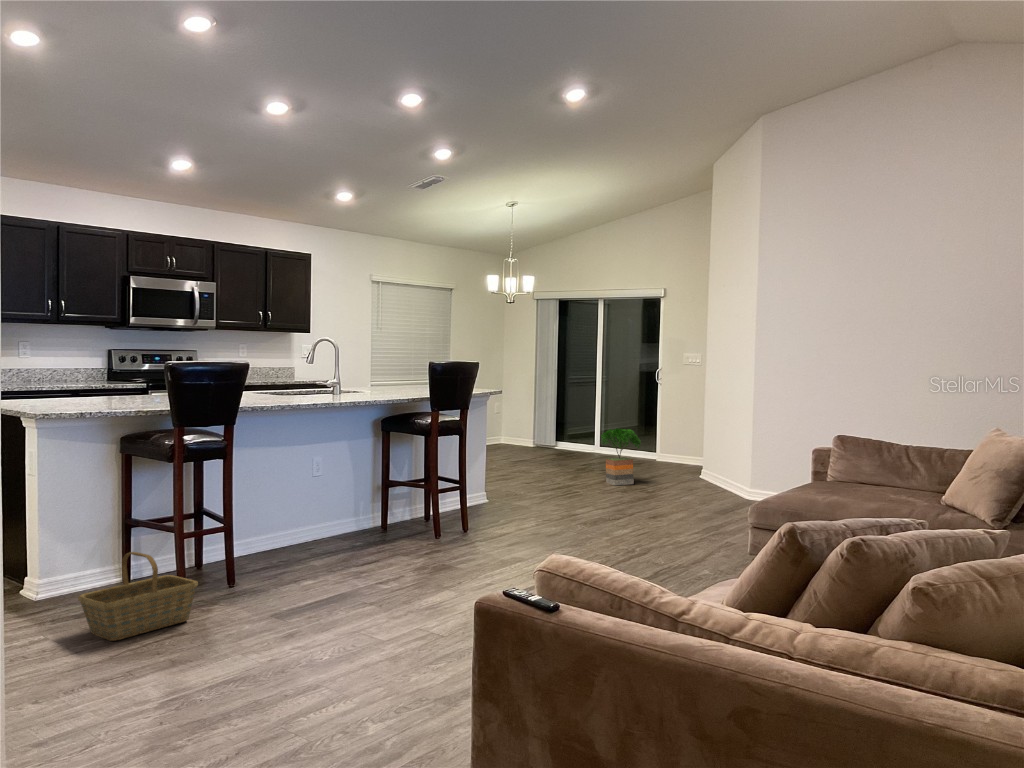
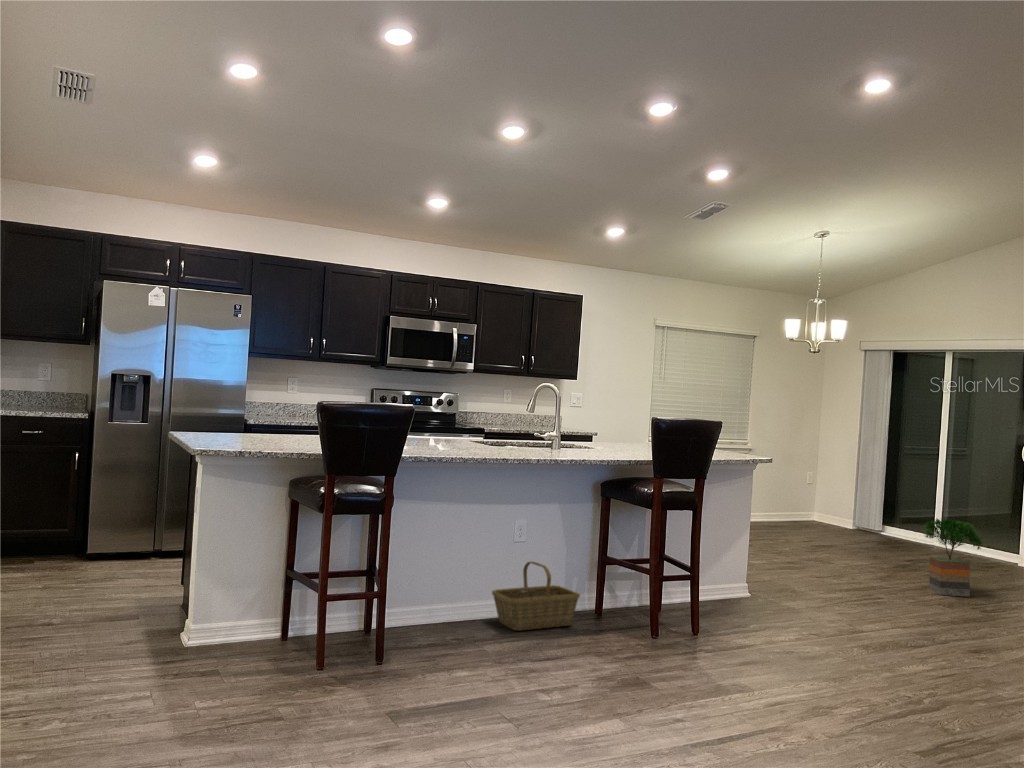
basket: present [78,552,198,641] -> present [492,562,580,631]

